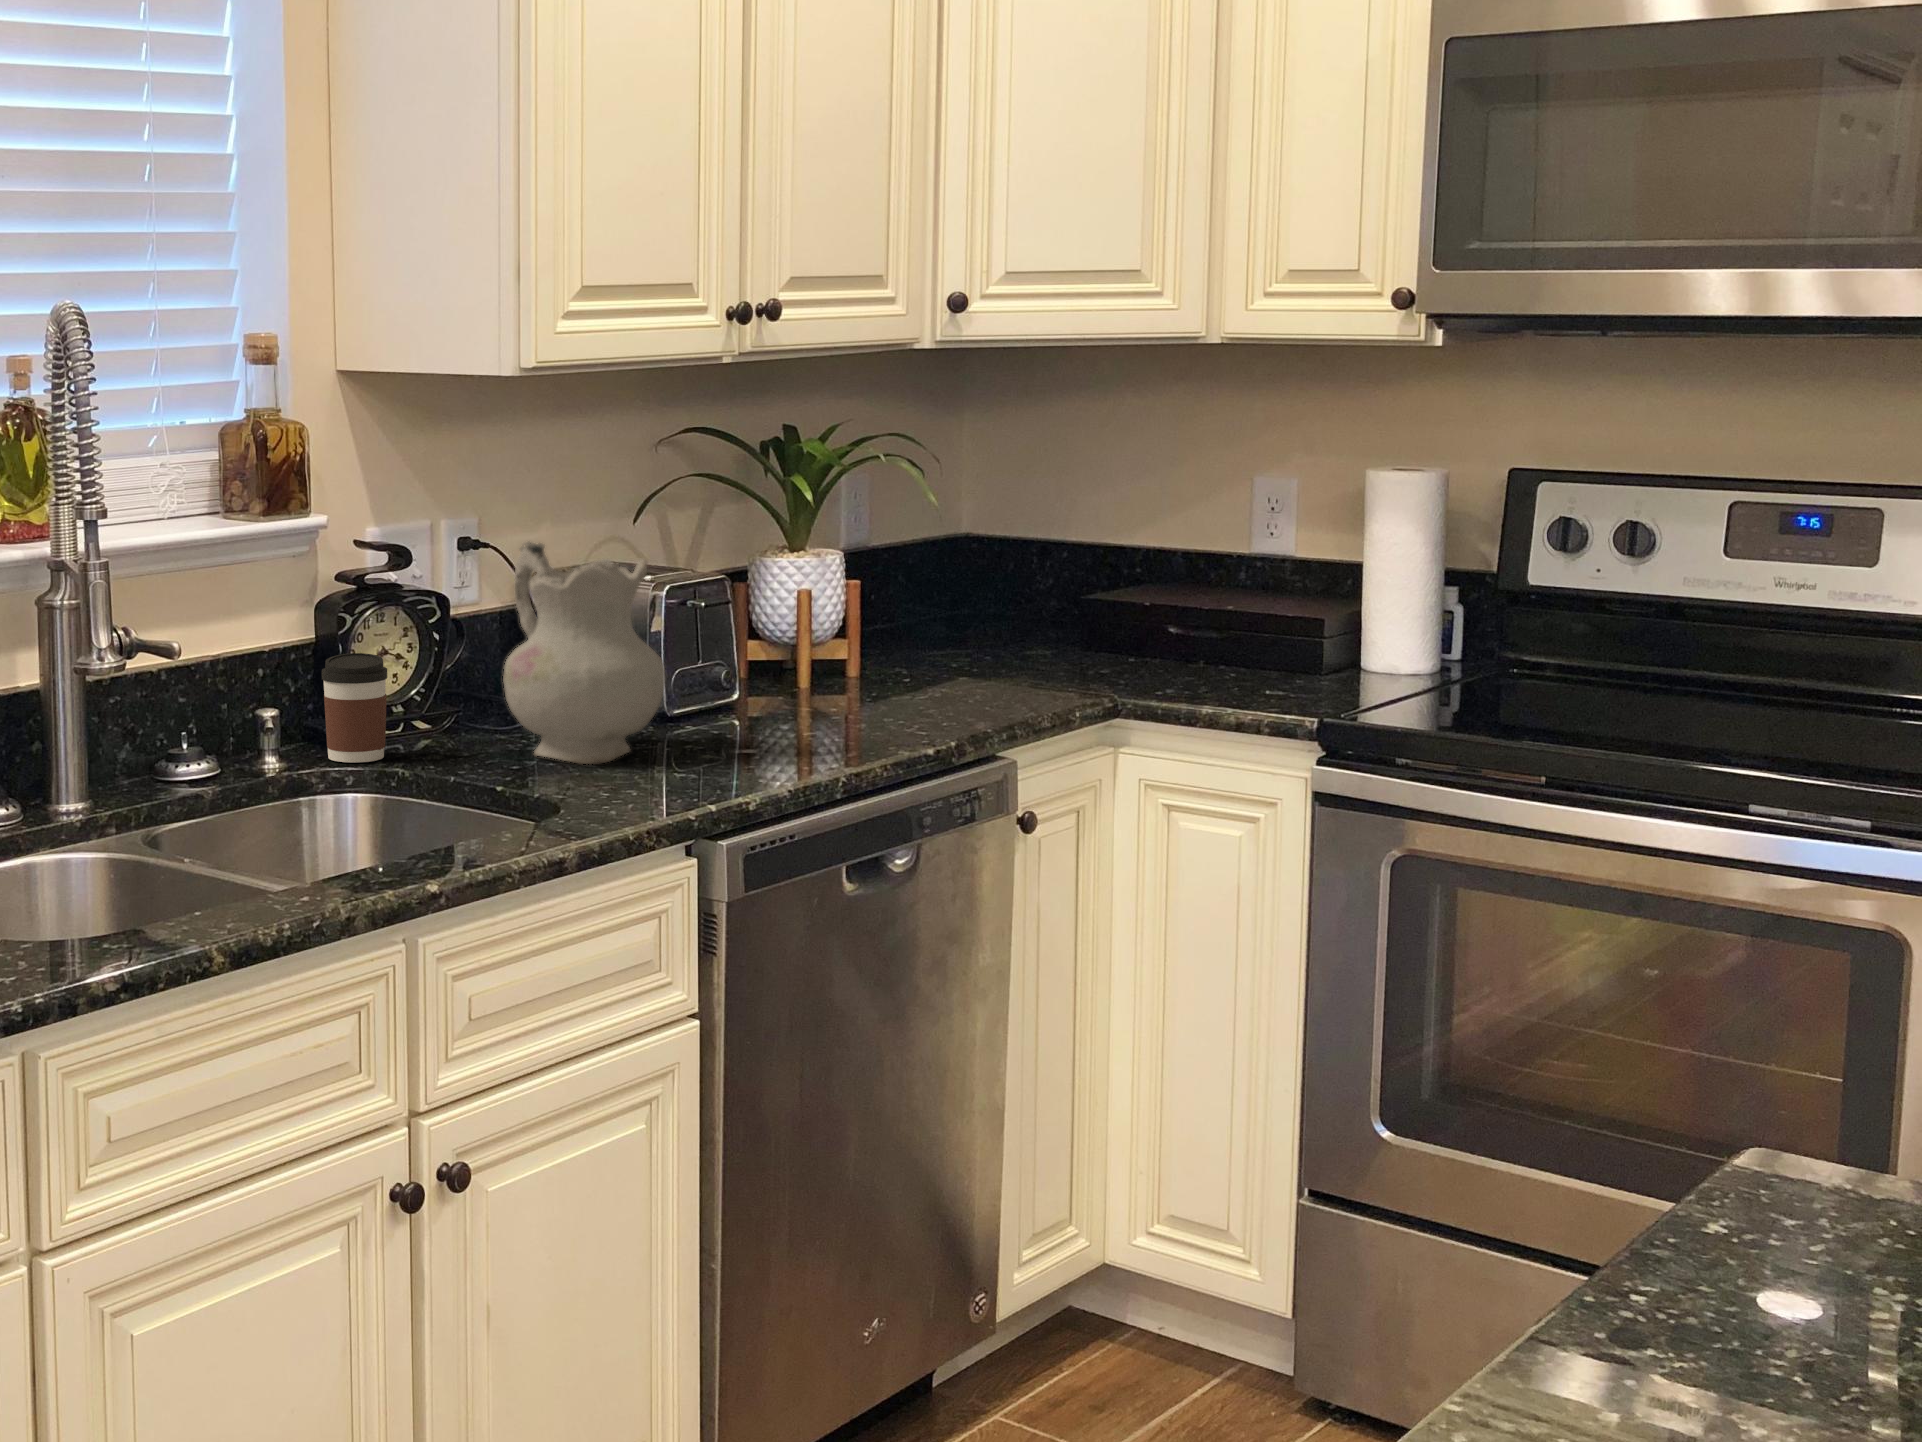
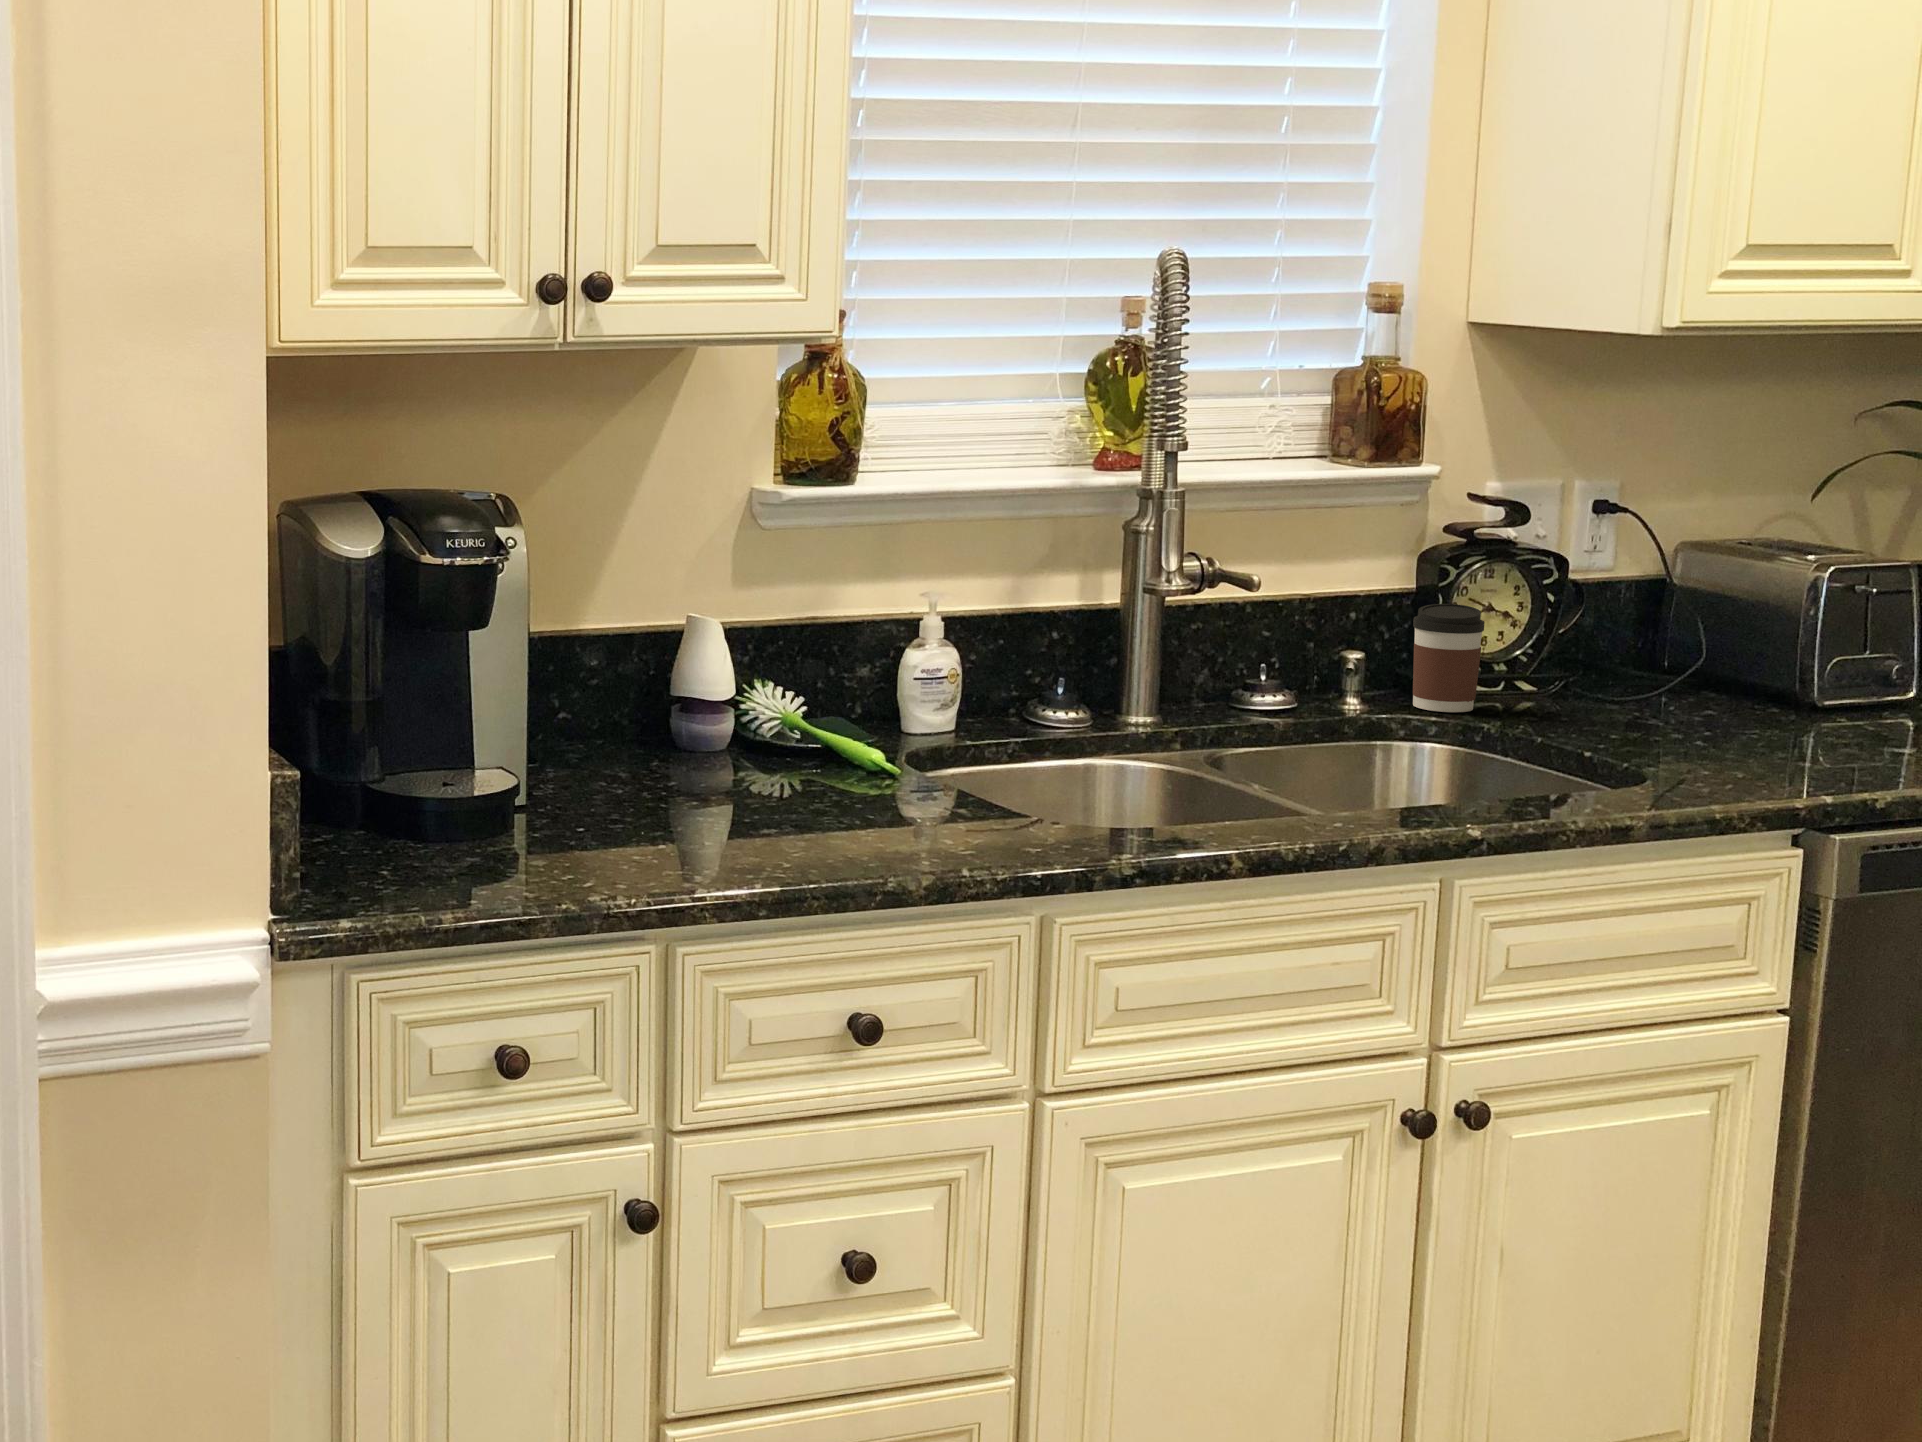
ceramic pitcher: present [503,542,665,764] -> none [1613,505,1803,740]

